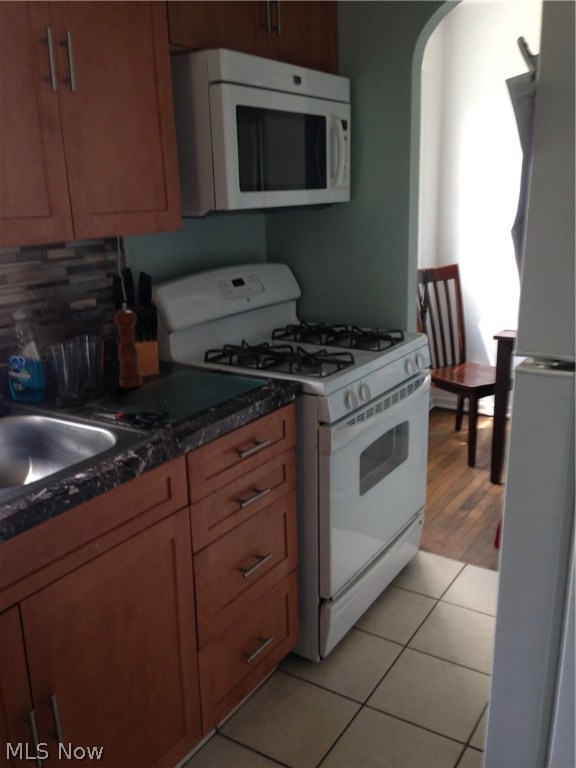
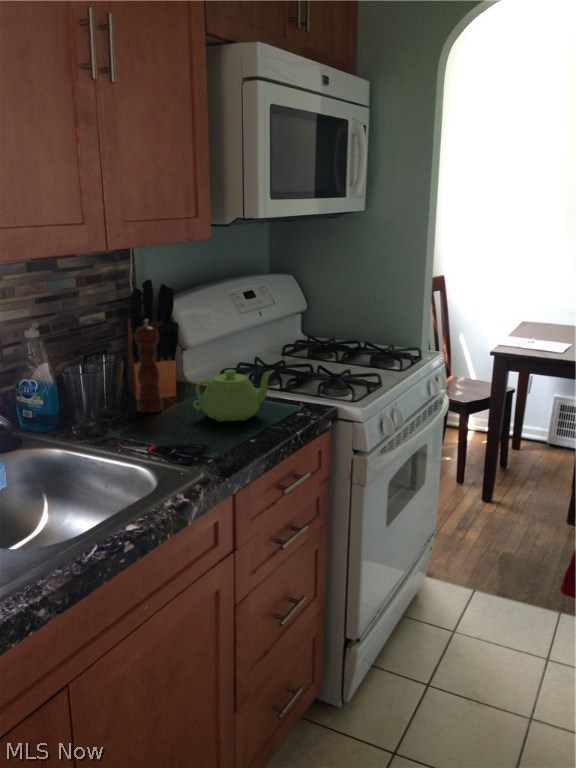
teapot: none [166,348,238,395] -> present [193,370,274,422]

